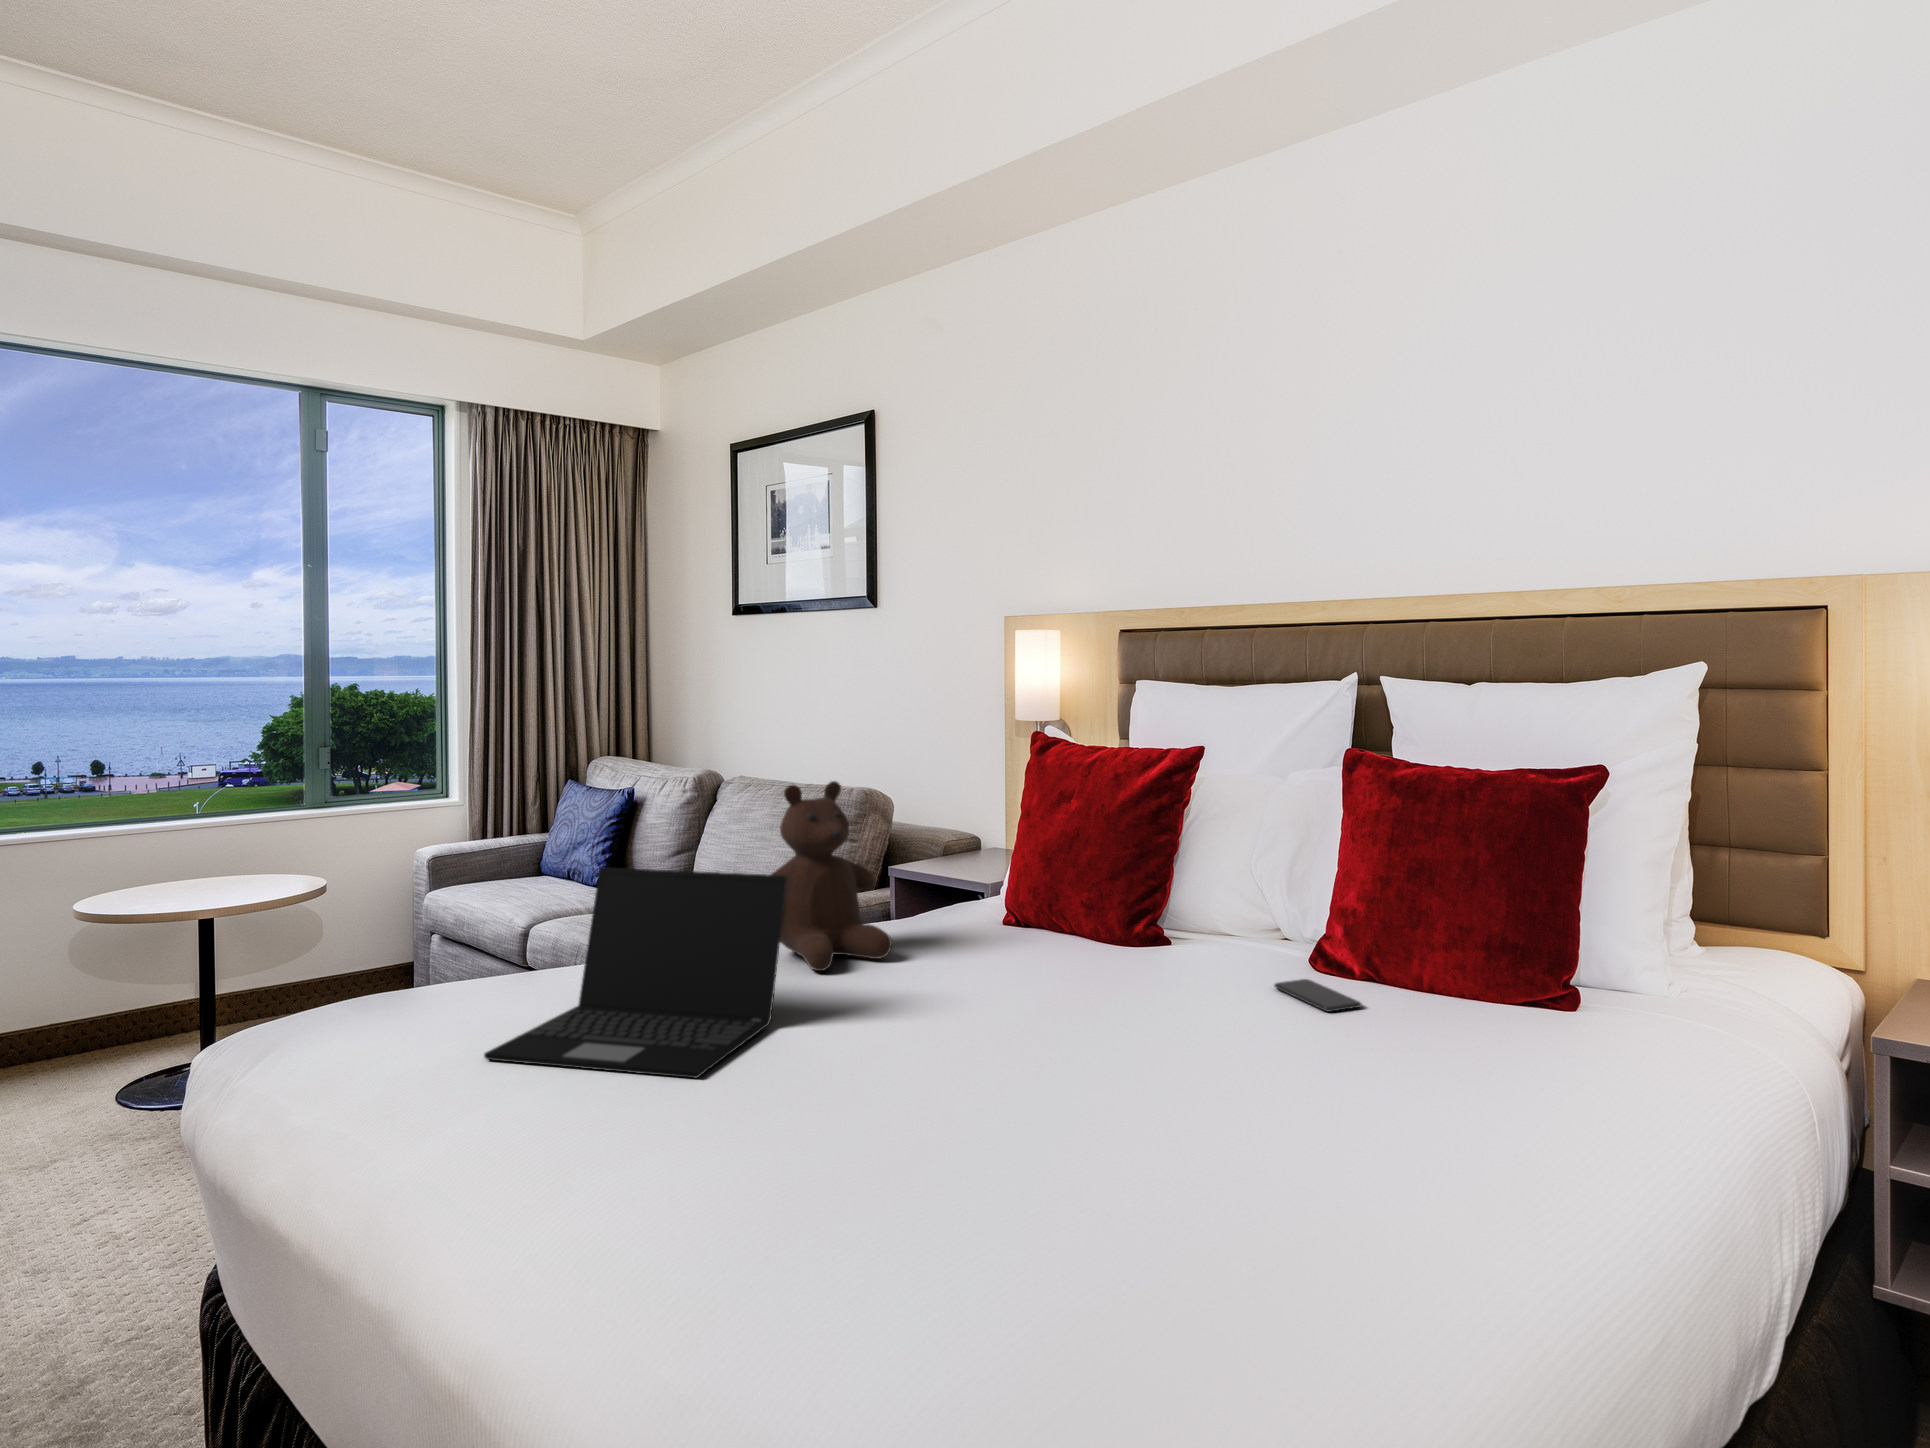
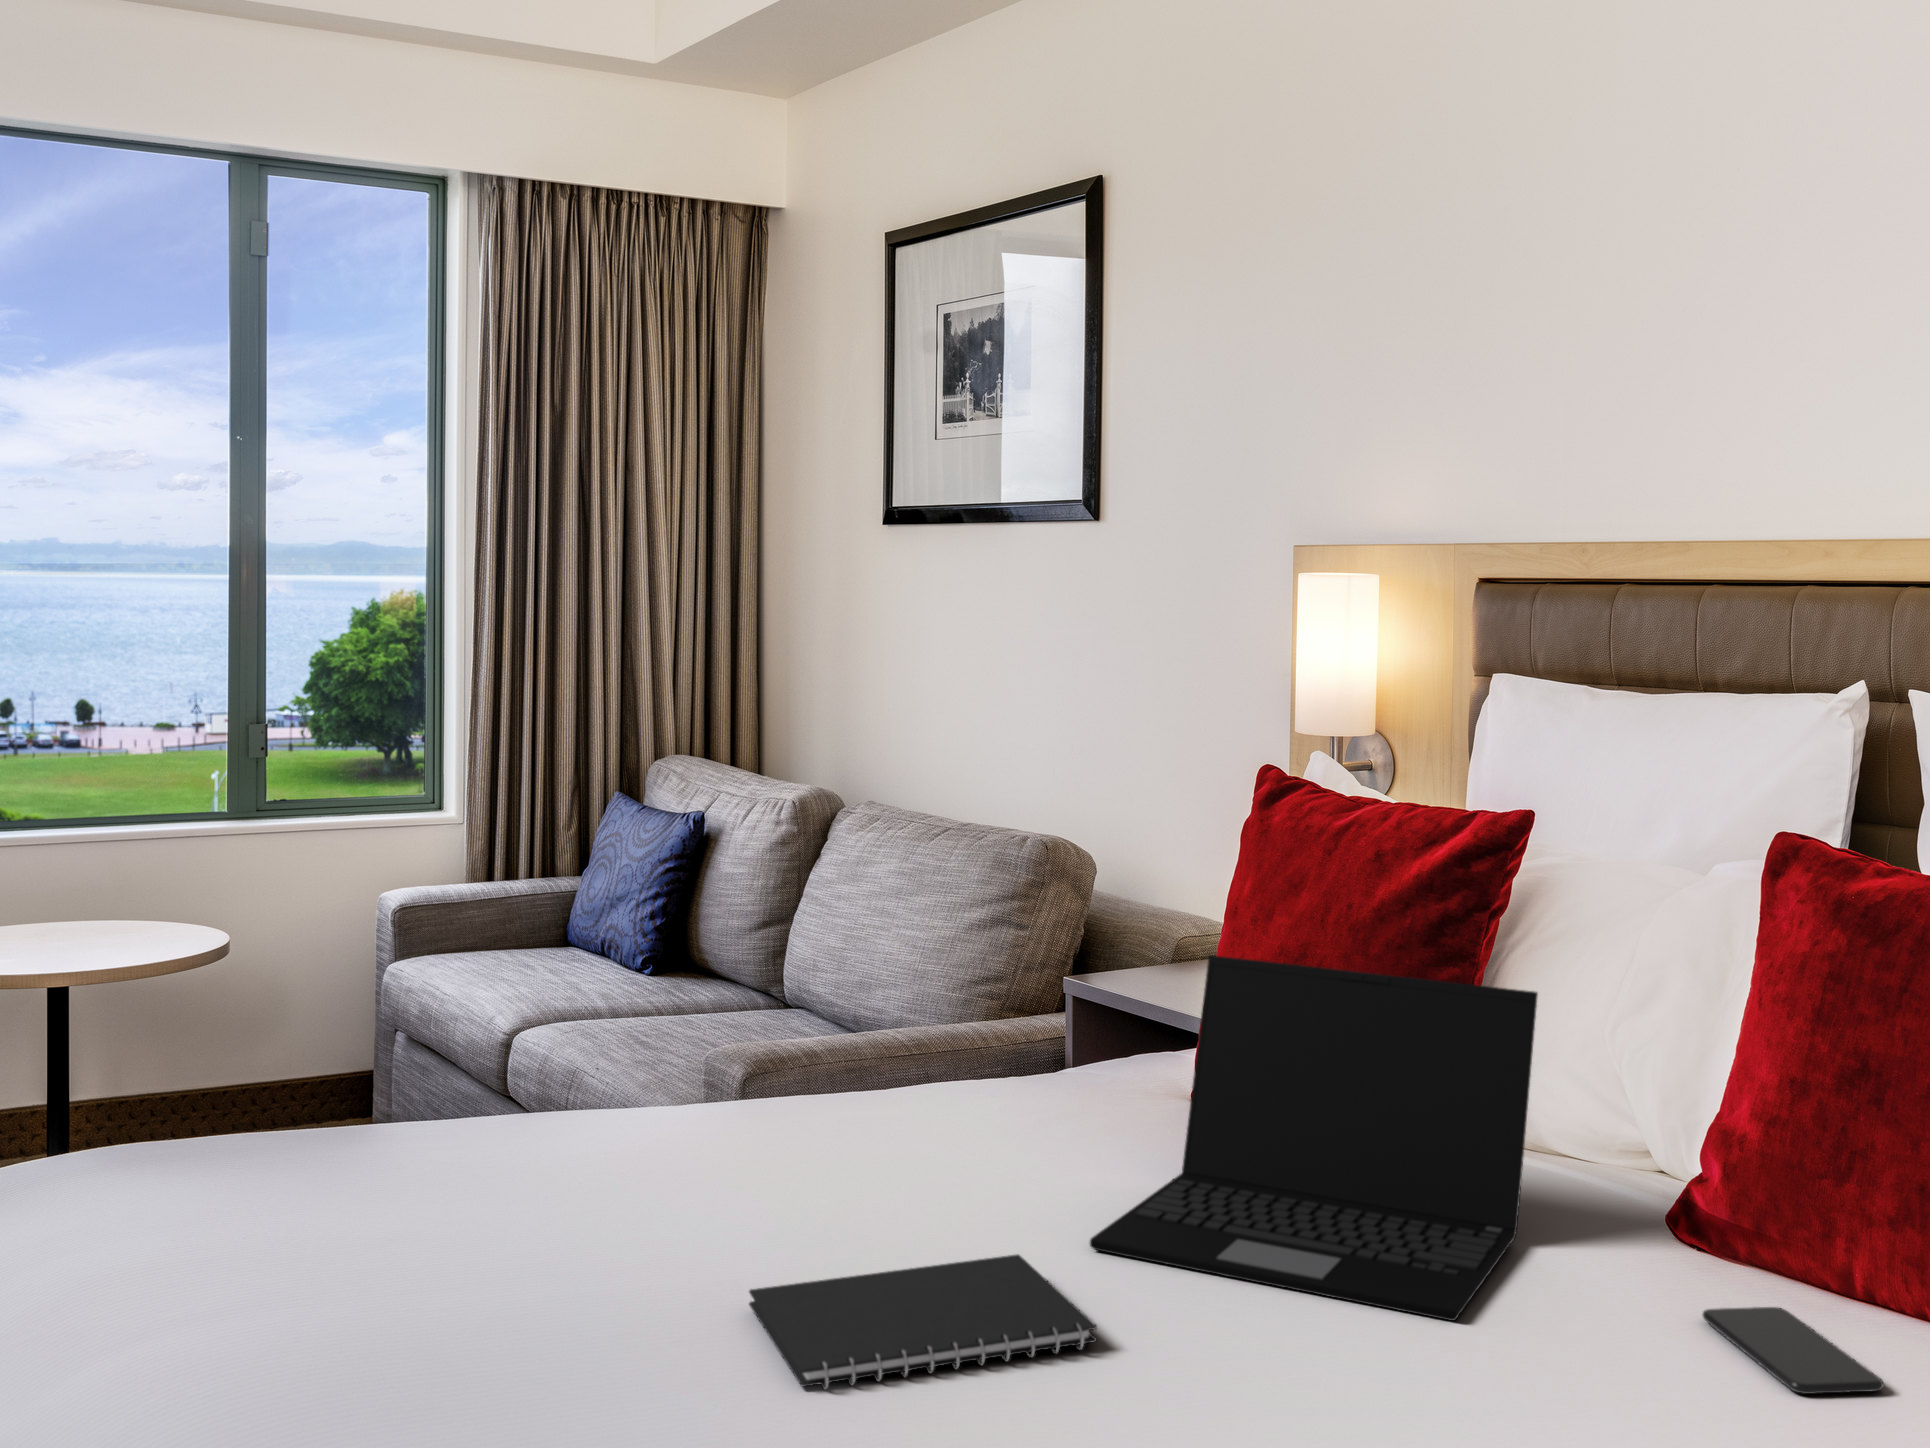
teddy bear: present [772,781,892,971] -> none [722,832,974,1183]
laptop: present [484,867,787,1079] -> present [1090,955,1538,1321]
notebook: none [815,991,1003,1060] -> present [749,1254,1097,1389]

